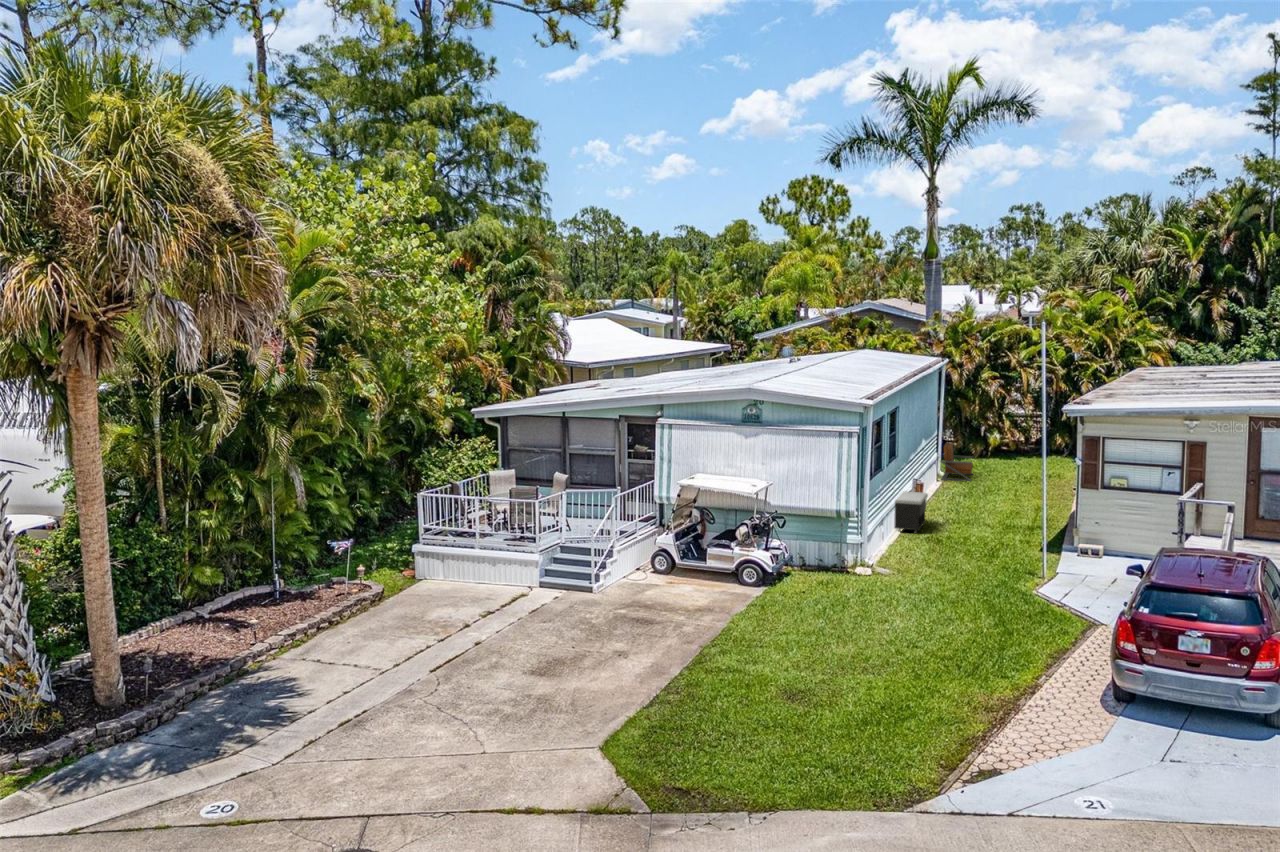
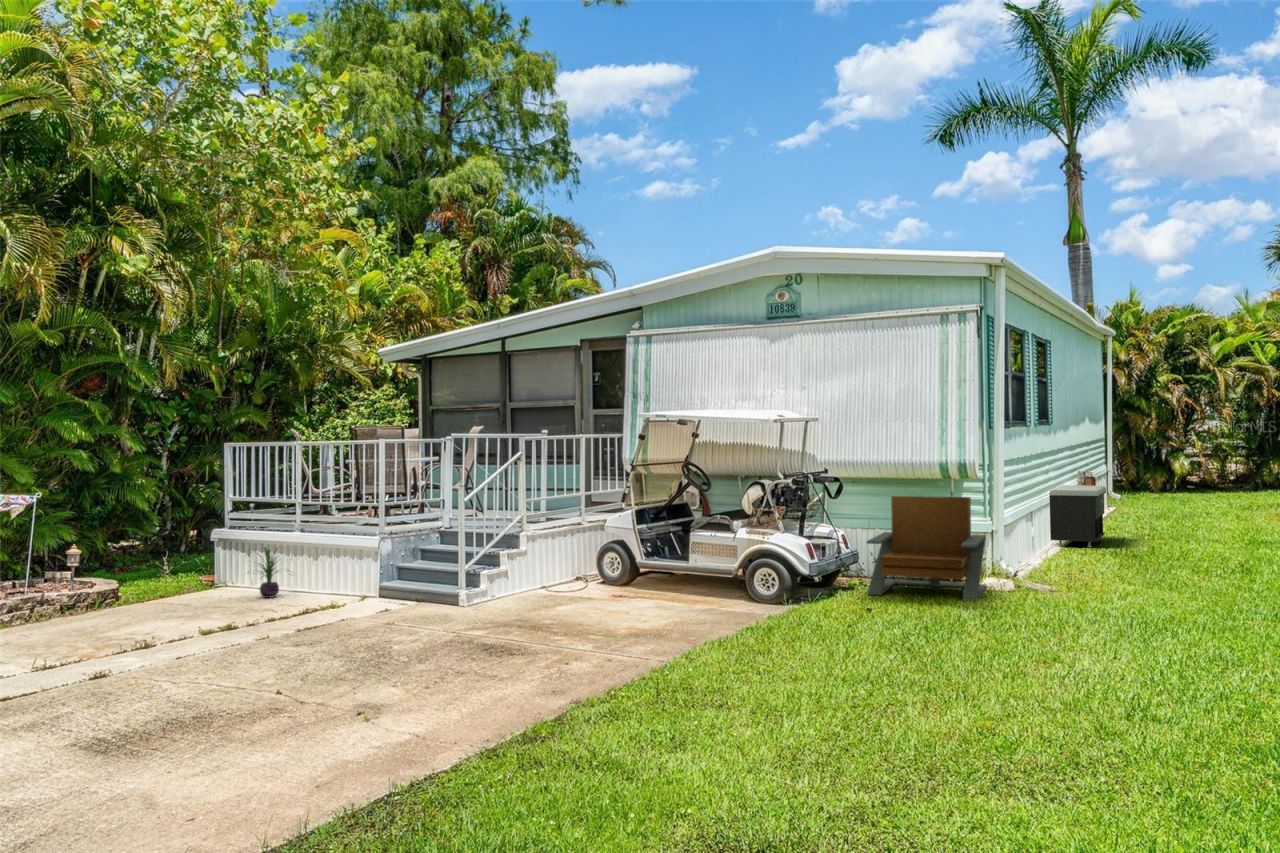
lounge chair: present [941,442,974,481] -> present [867,496,987,601]
decorative plant: none [454,560,485,590] -> present [248,547,279,598]

